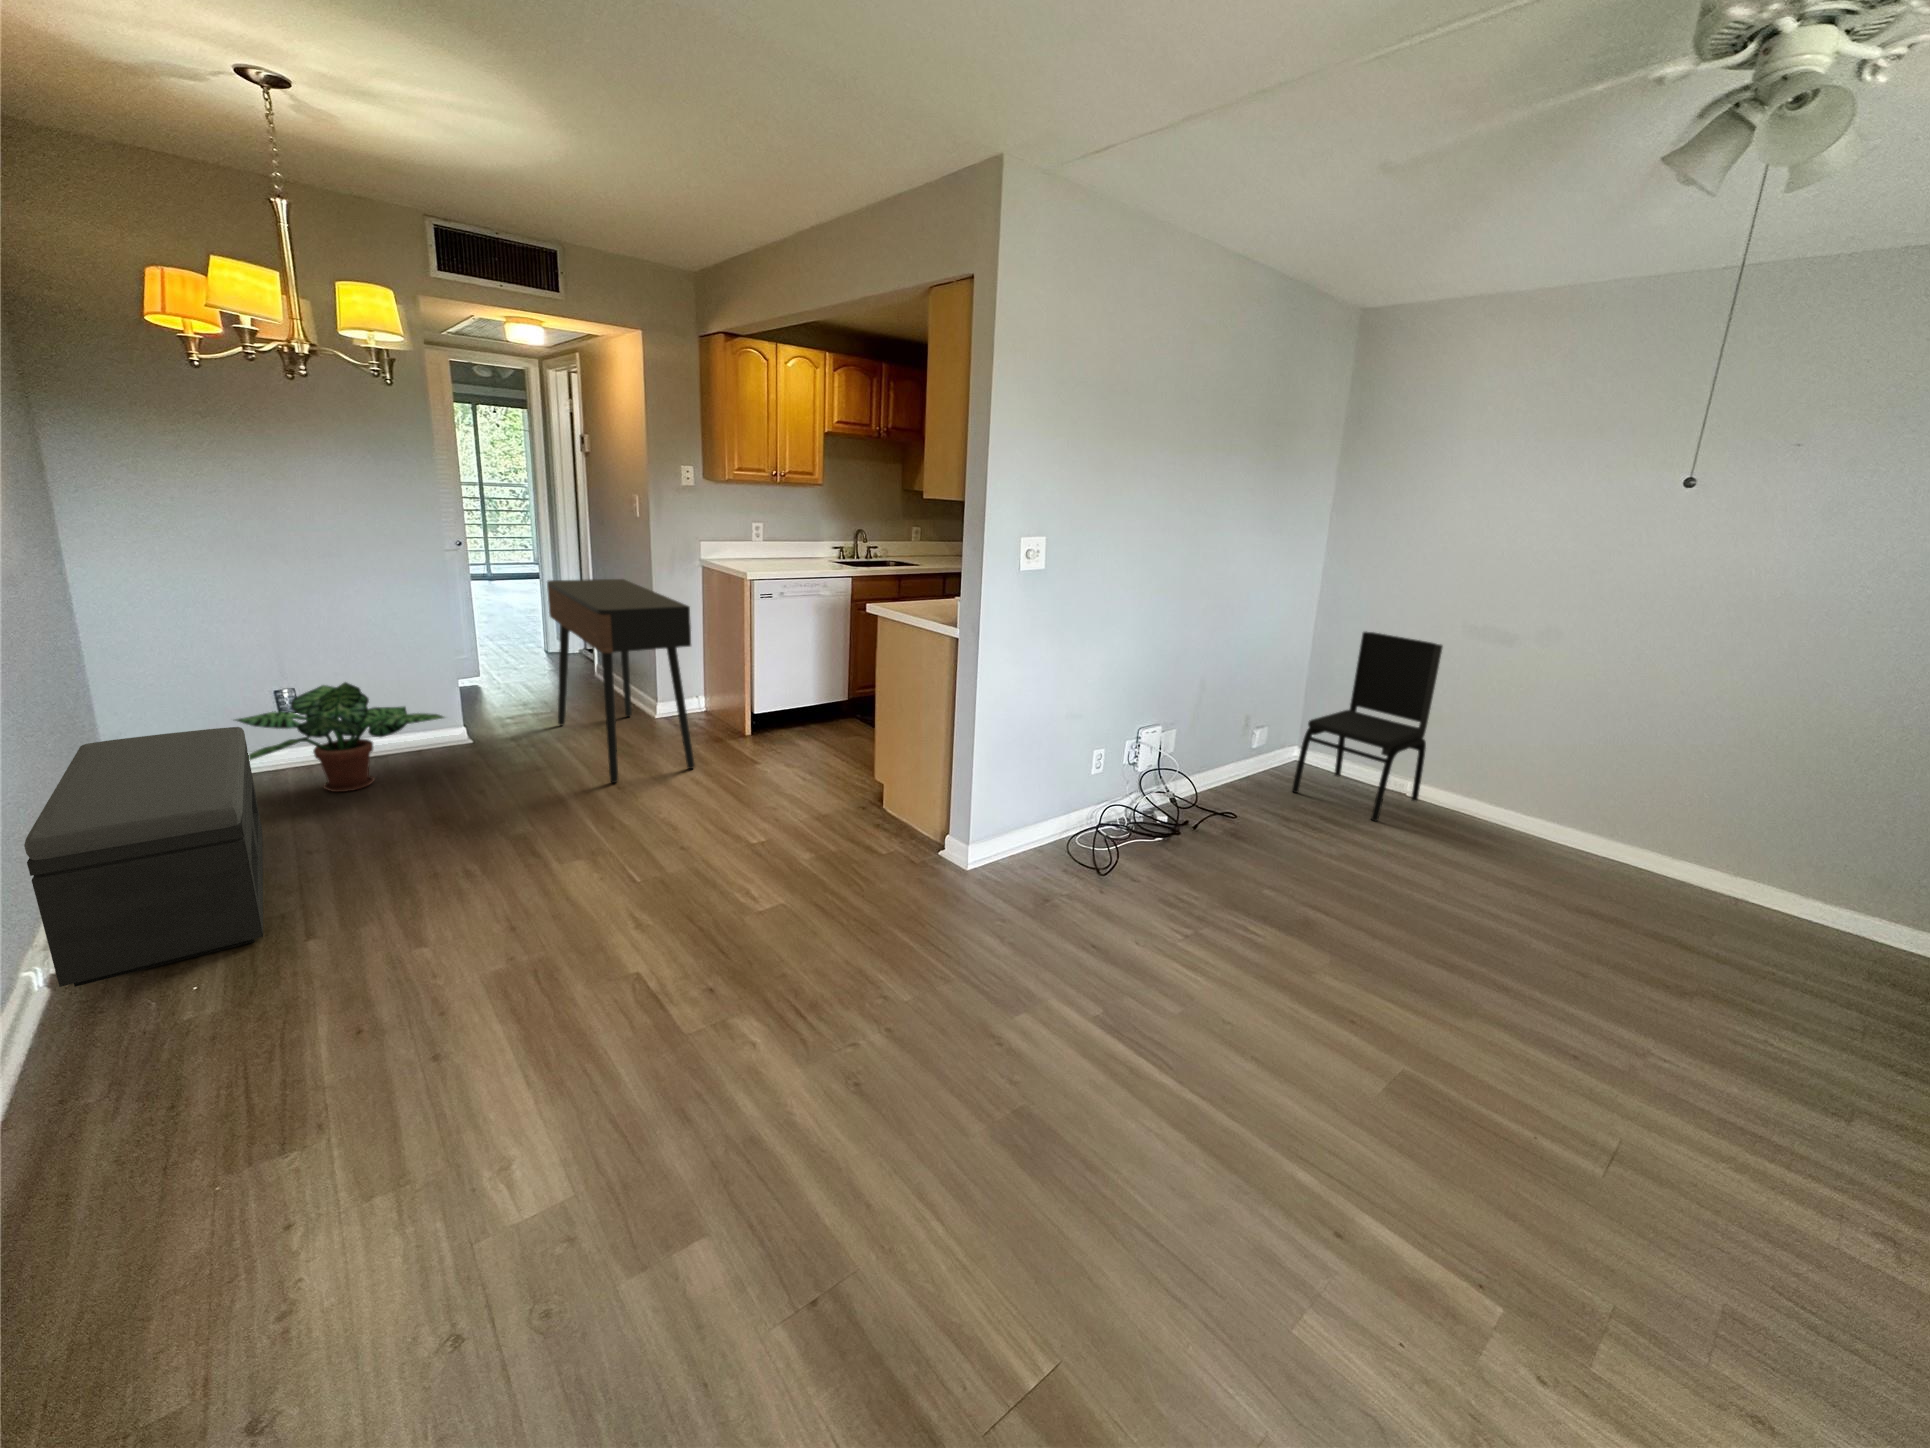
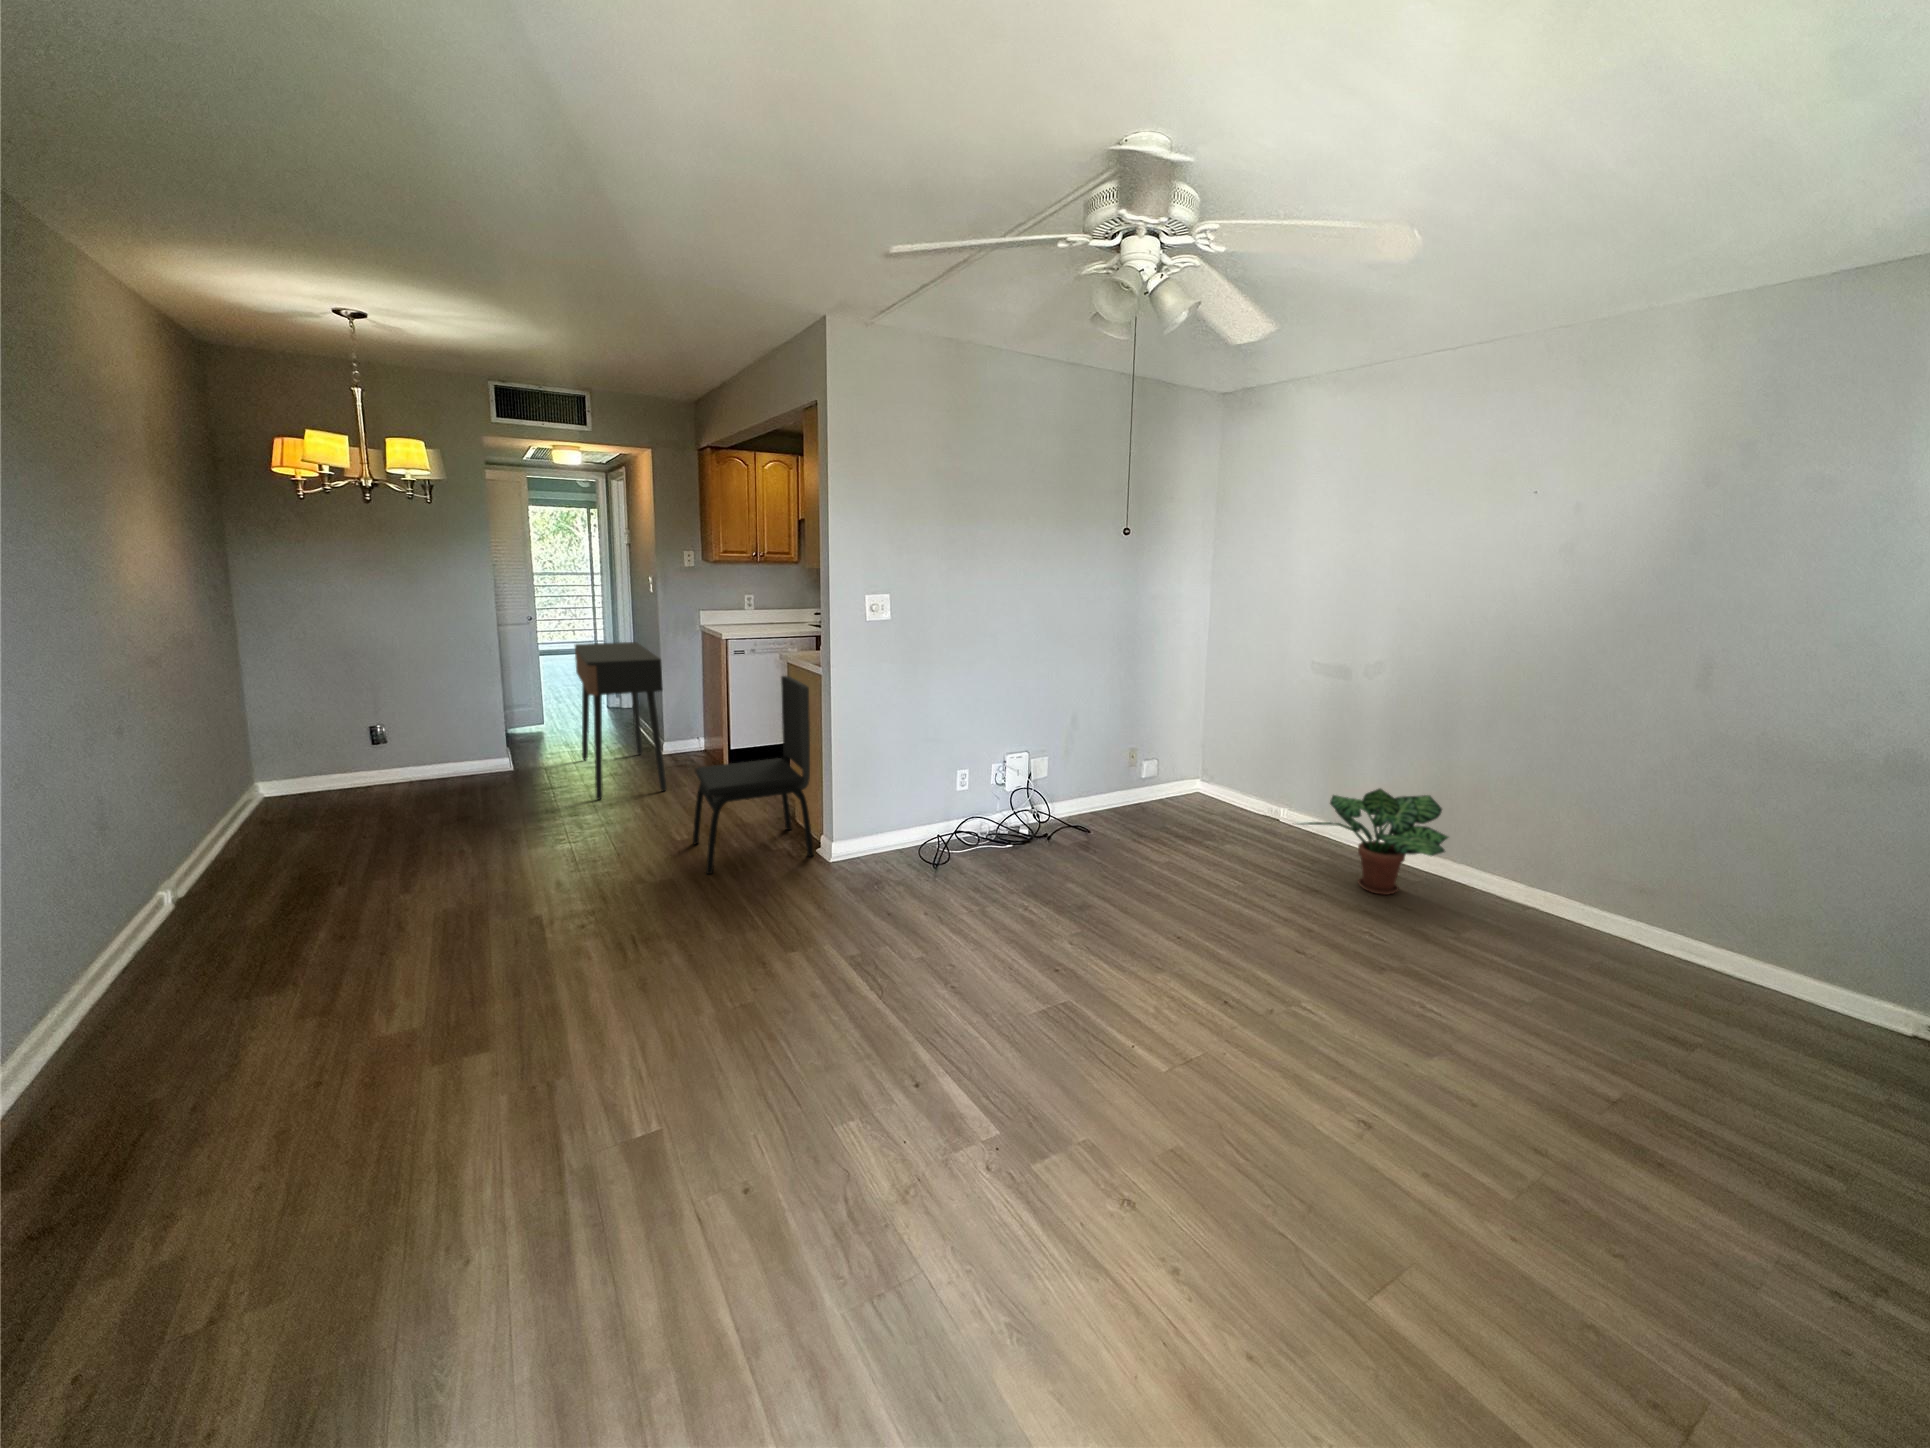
dining chair: present [1292,632,1443,821] -> present [693,676,814,874]
potted plant: present [235,682,444,792] -> present [1302,788,1448,895]
storage bench: present [24,727,263,987] -> none [168,747,339,907]

